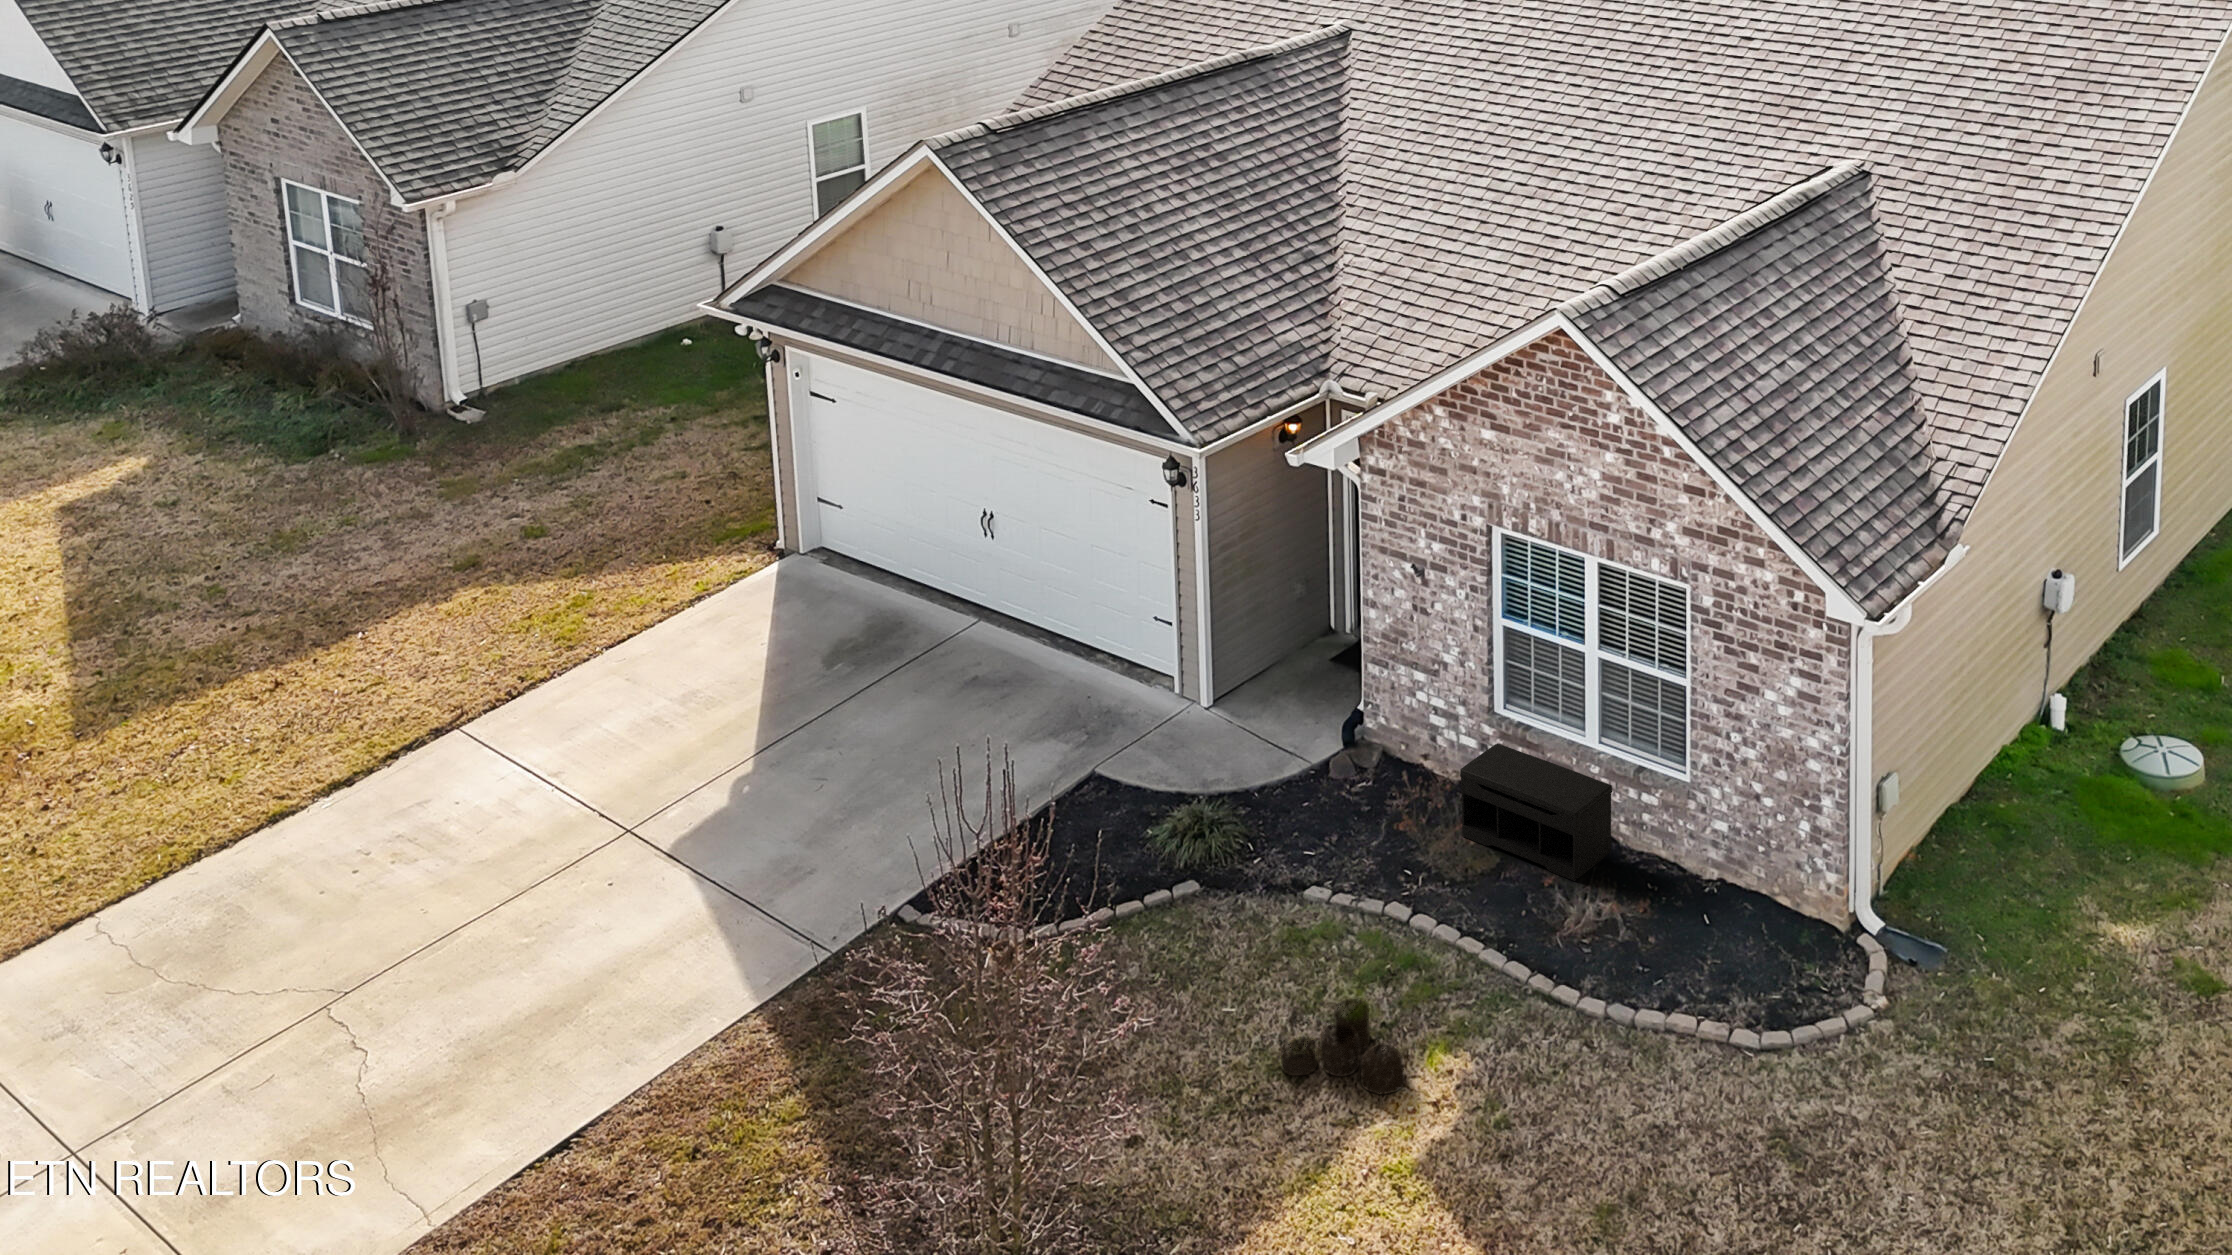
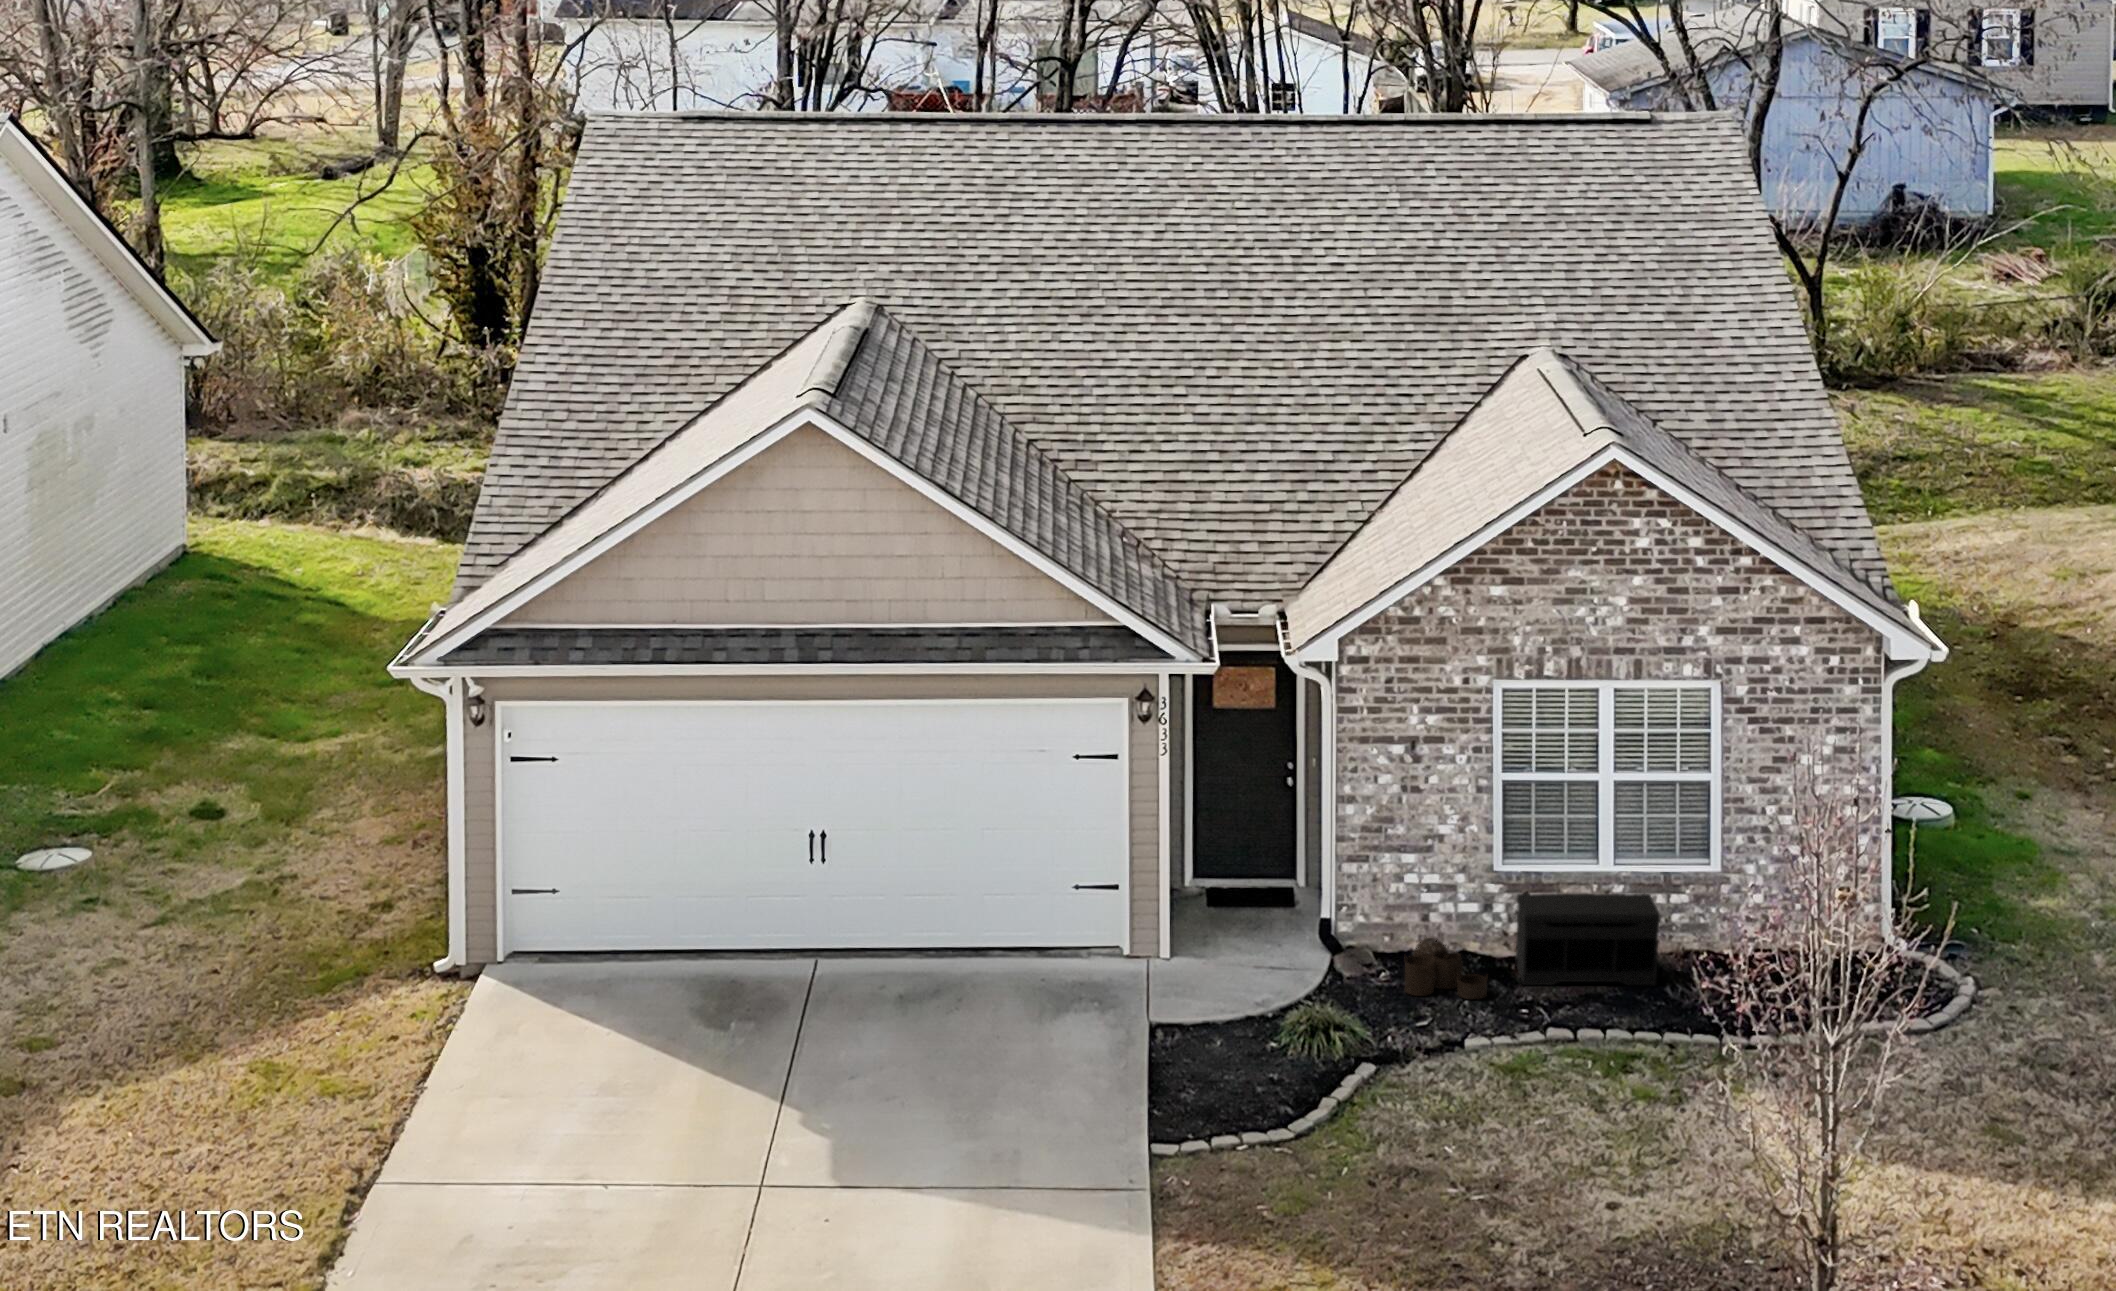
woven basket: present [1281,999,1405,1094] -> present [1405,938,1487,999]

